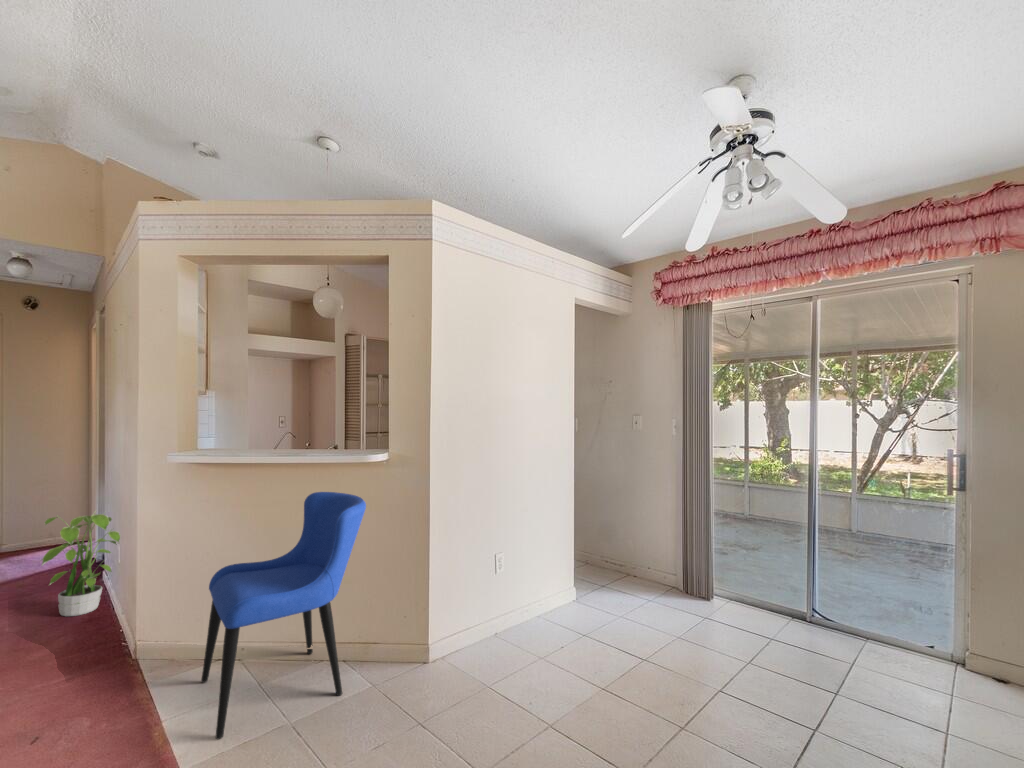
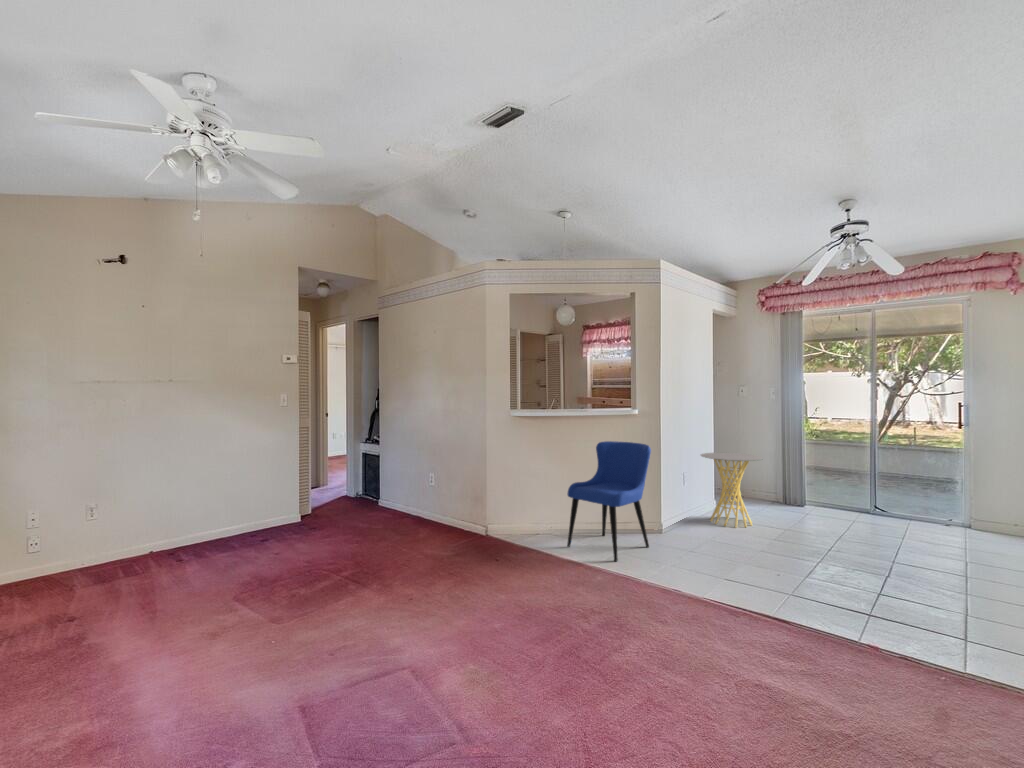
potted plant: present [42,514,120,616] -> none [405,463,450,530]
side table: none [517,514,611,650] -> present [701,453,763,527]

